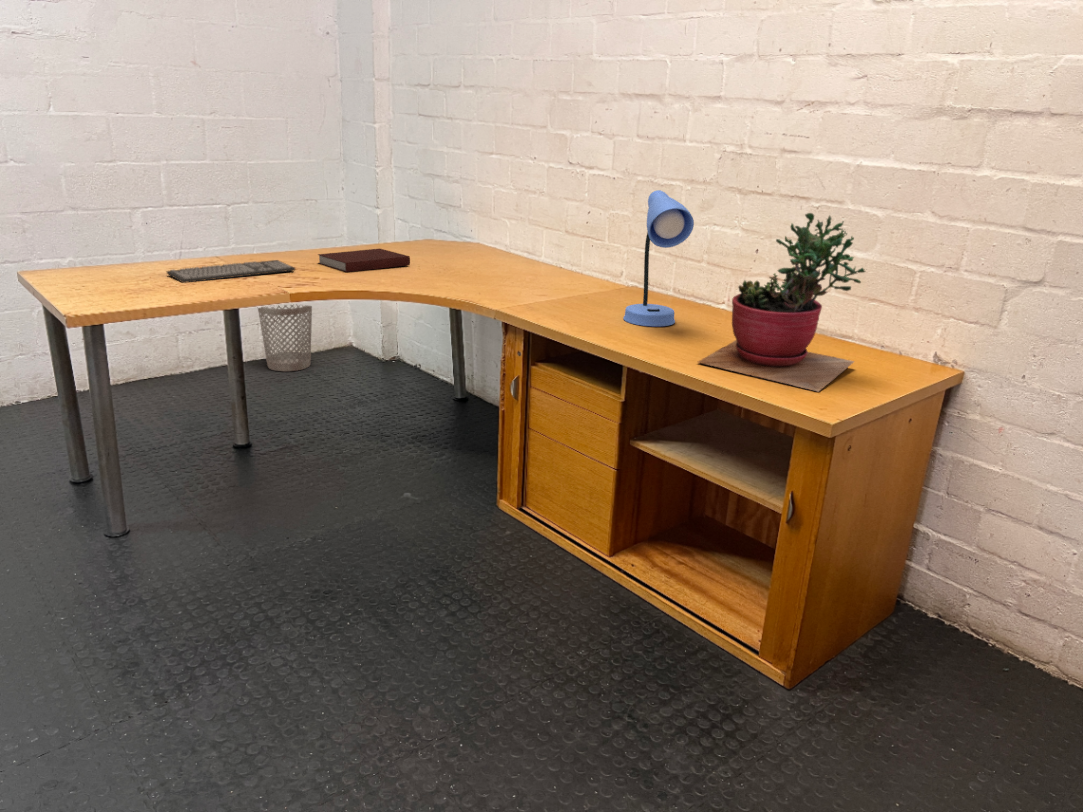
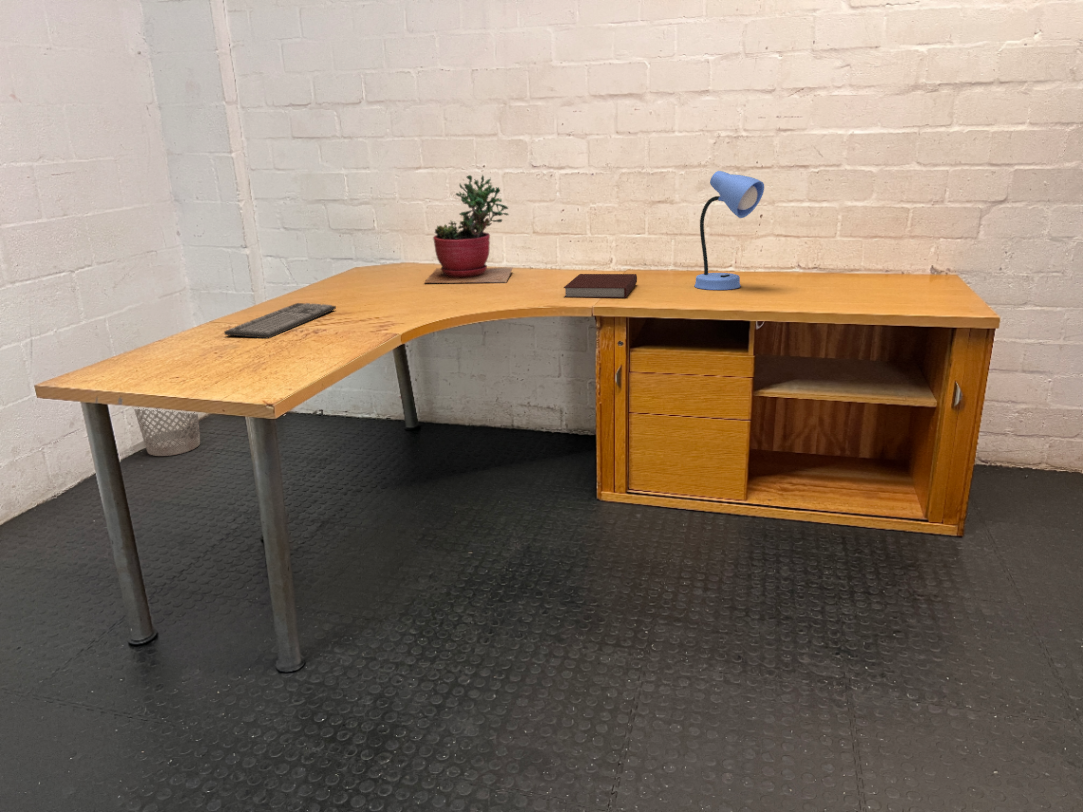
succulent plant: present [698,213,865,392] -> present [424,175,513,283]
notebook: present [318,249,410,272] -> present [564,274,637,298]

